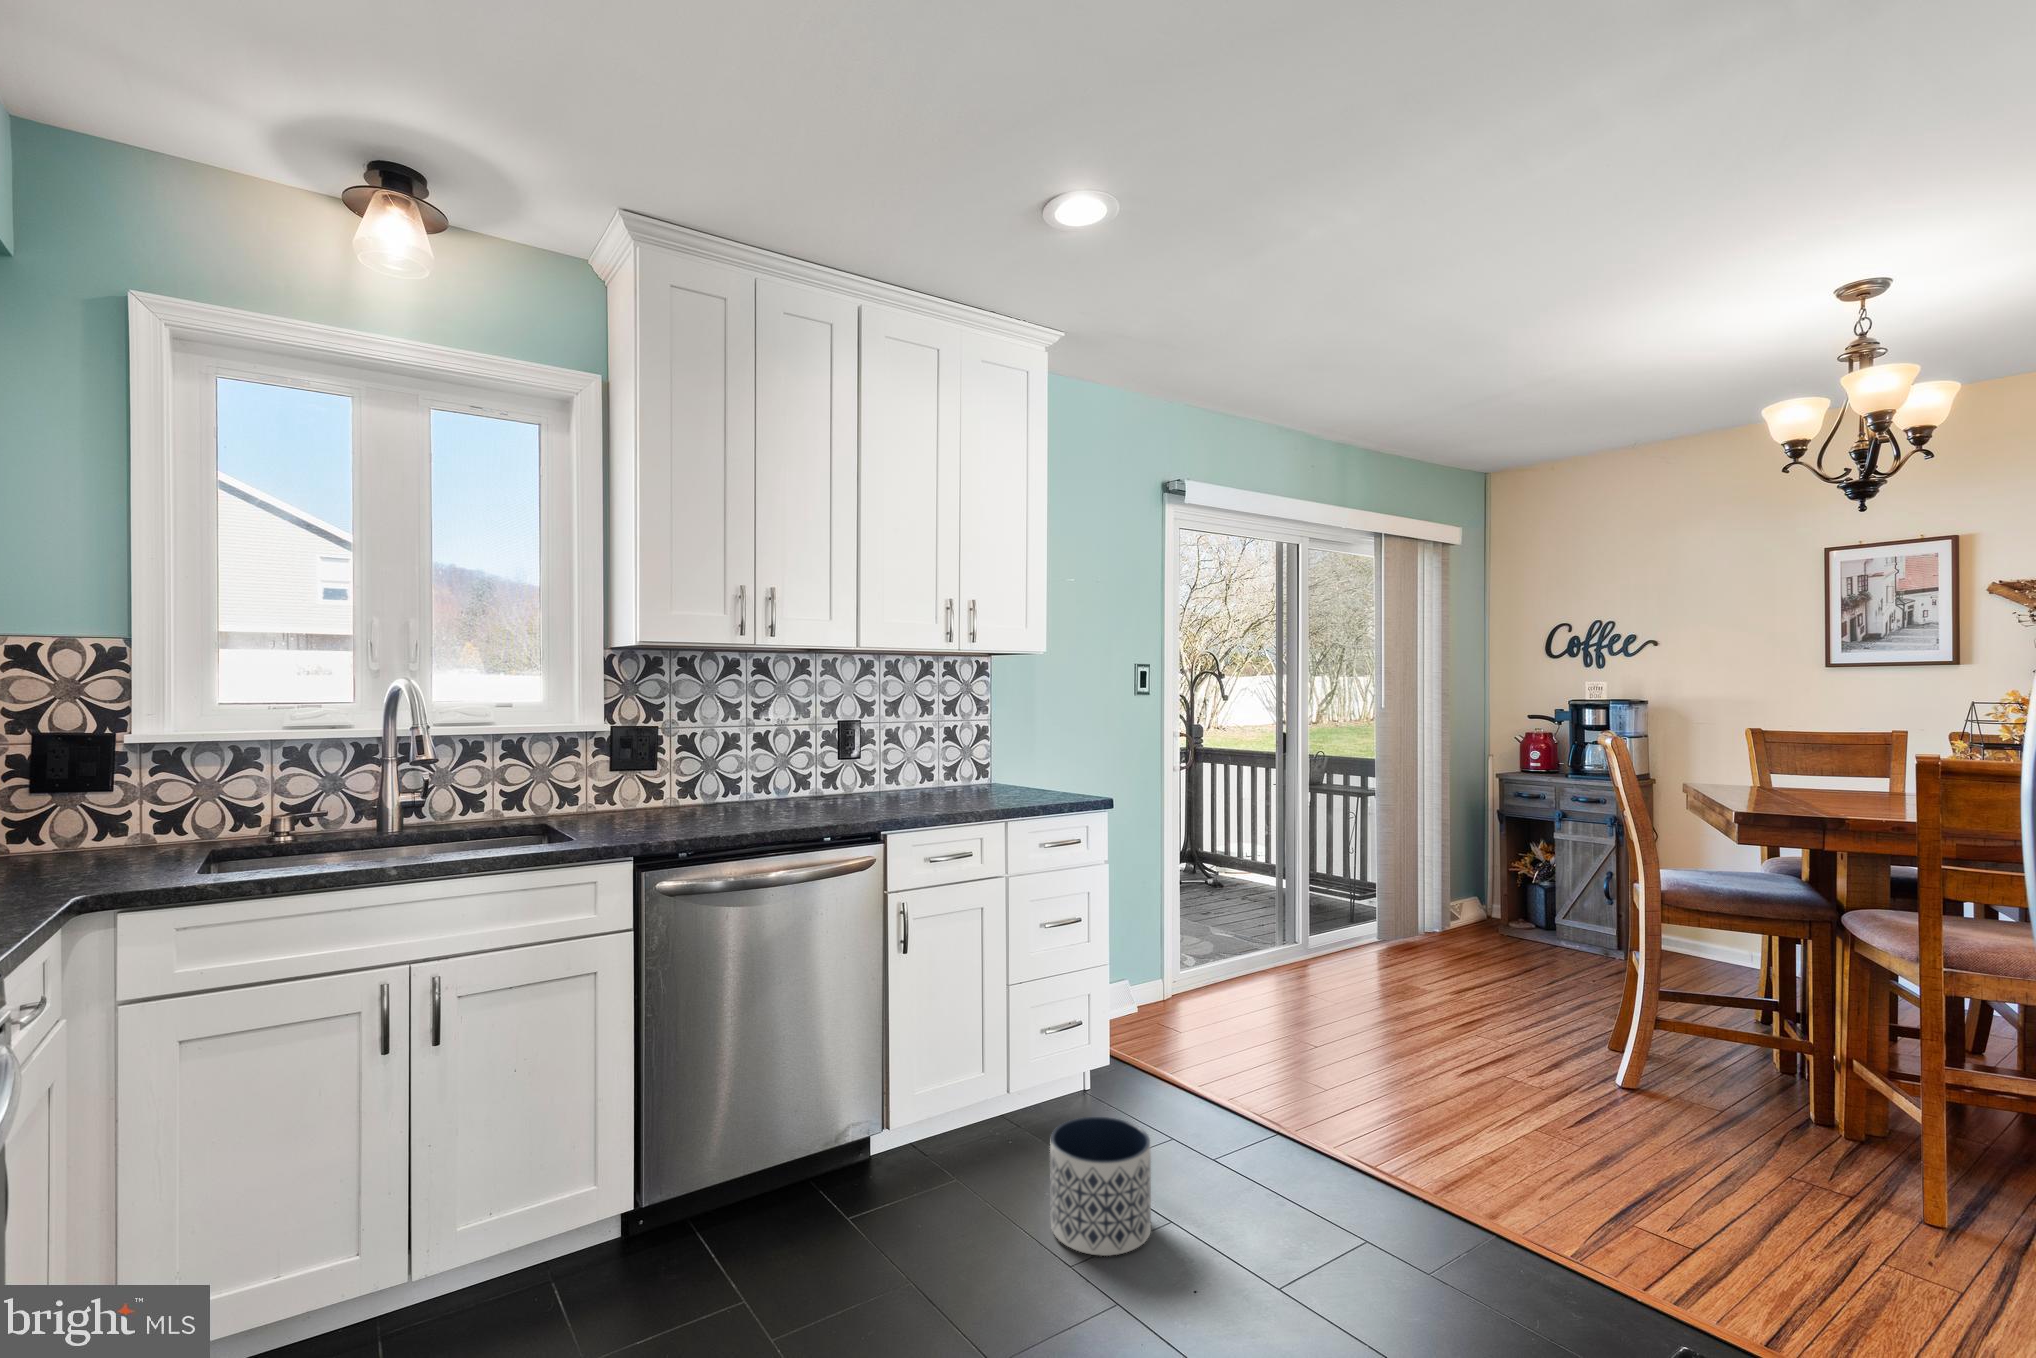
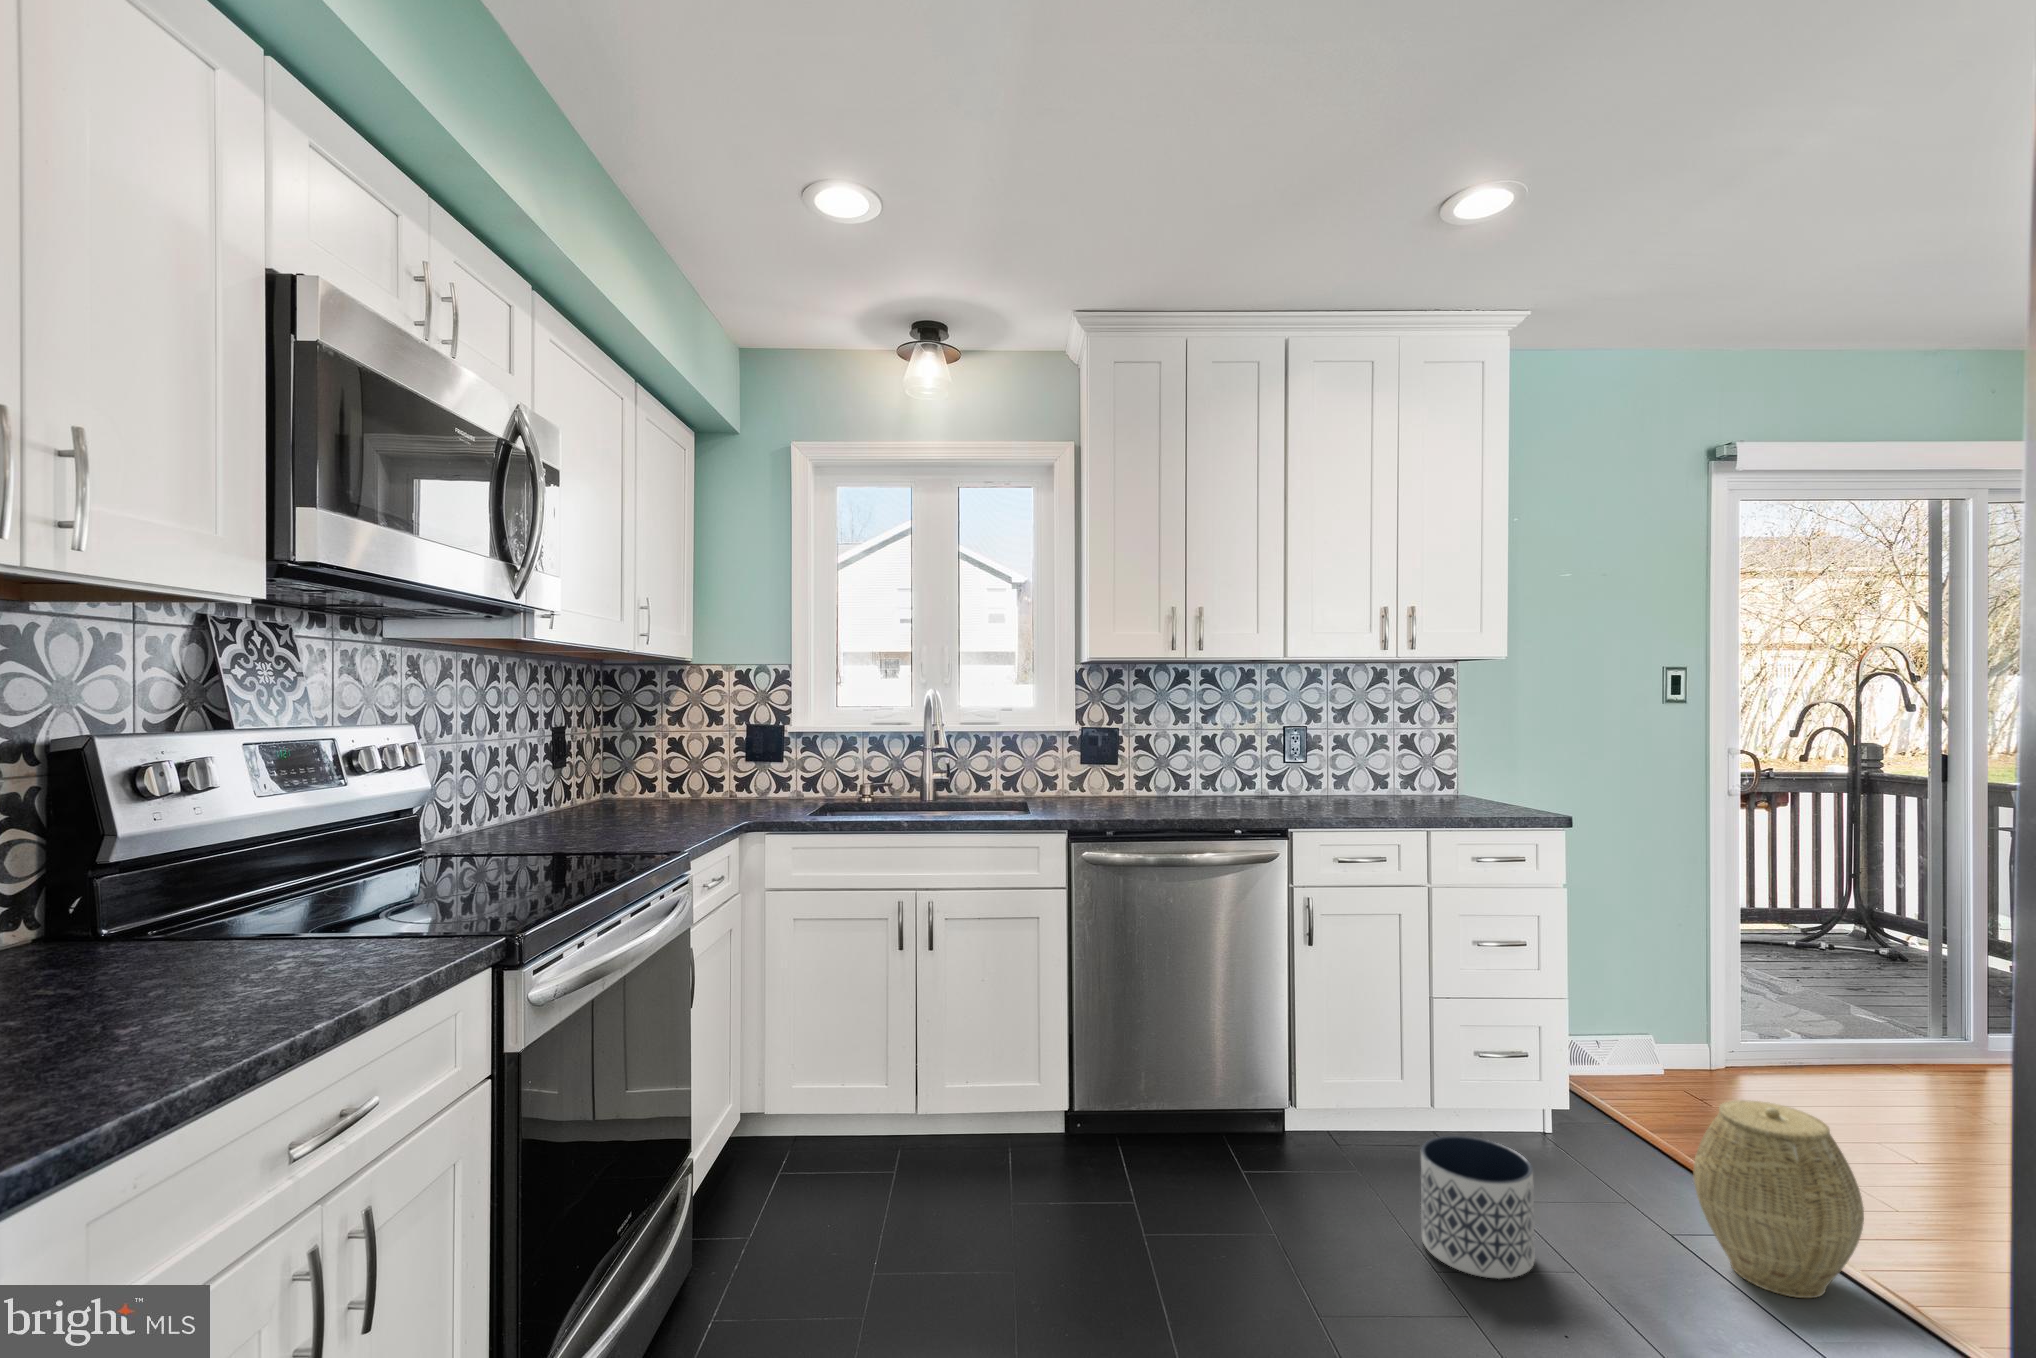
woven basket: none [1242,1026,1359,1185] -> present [1693,1100,1864,1298]

